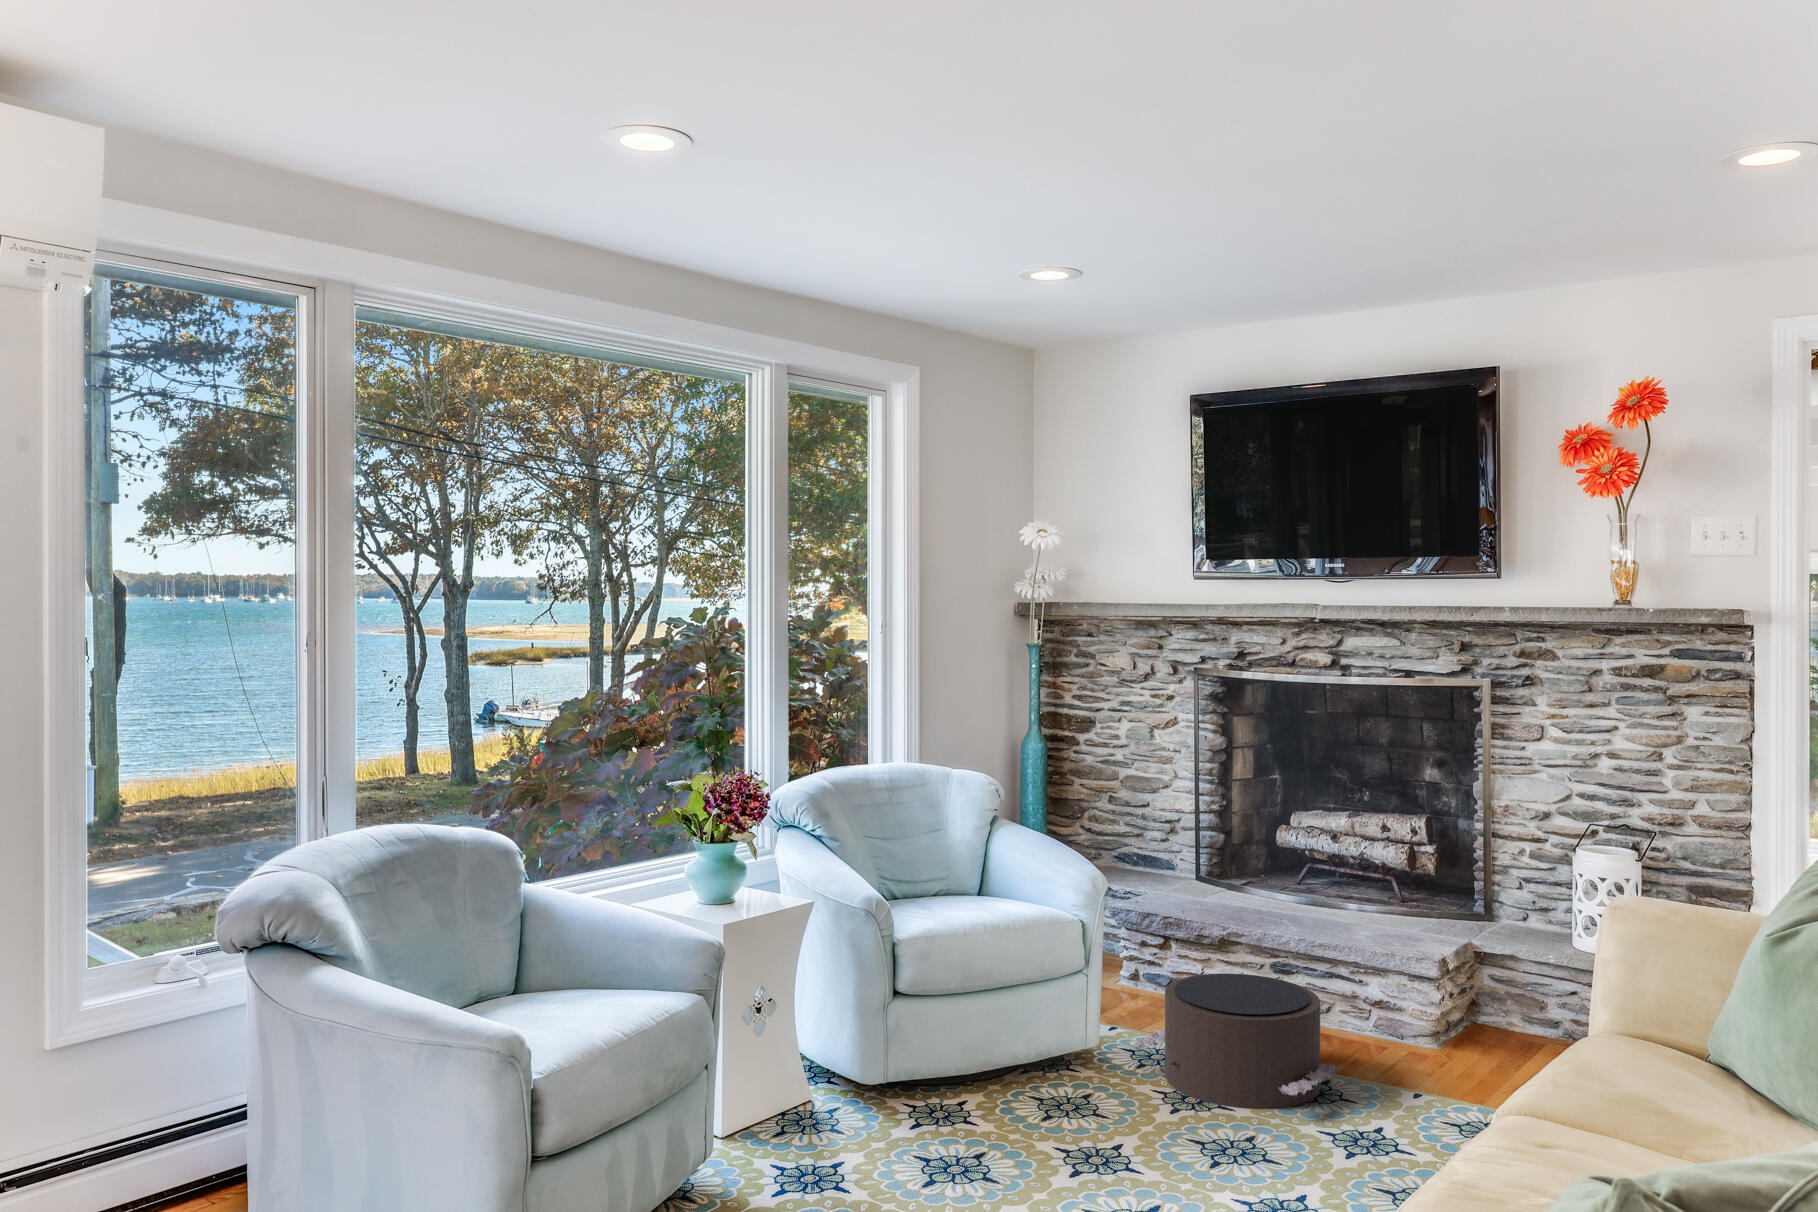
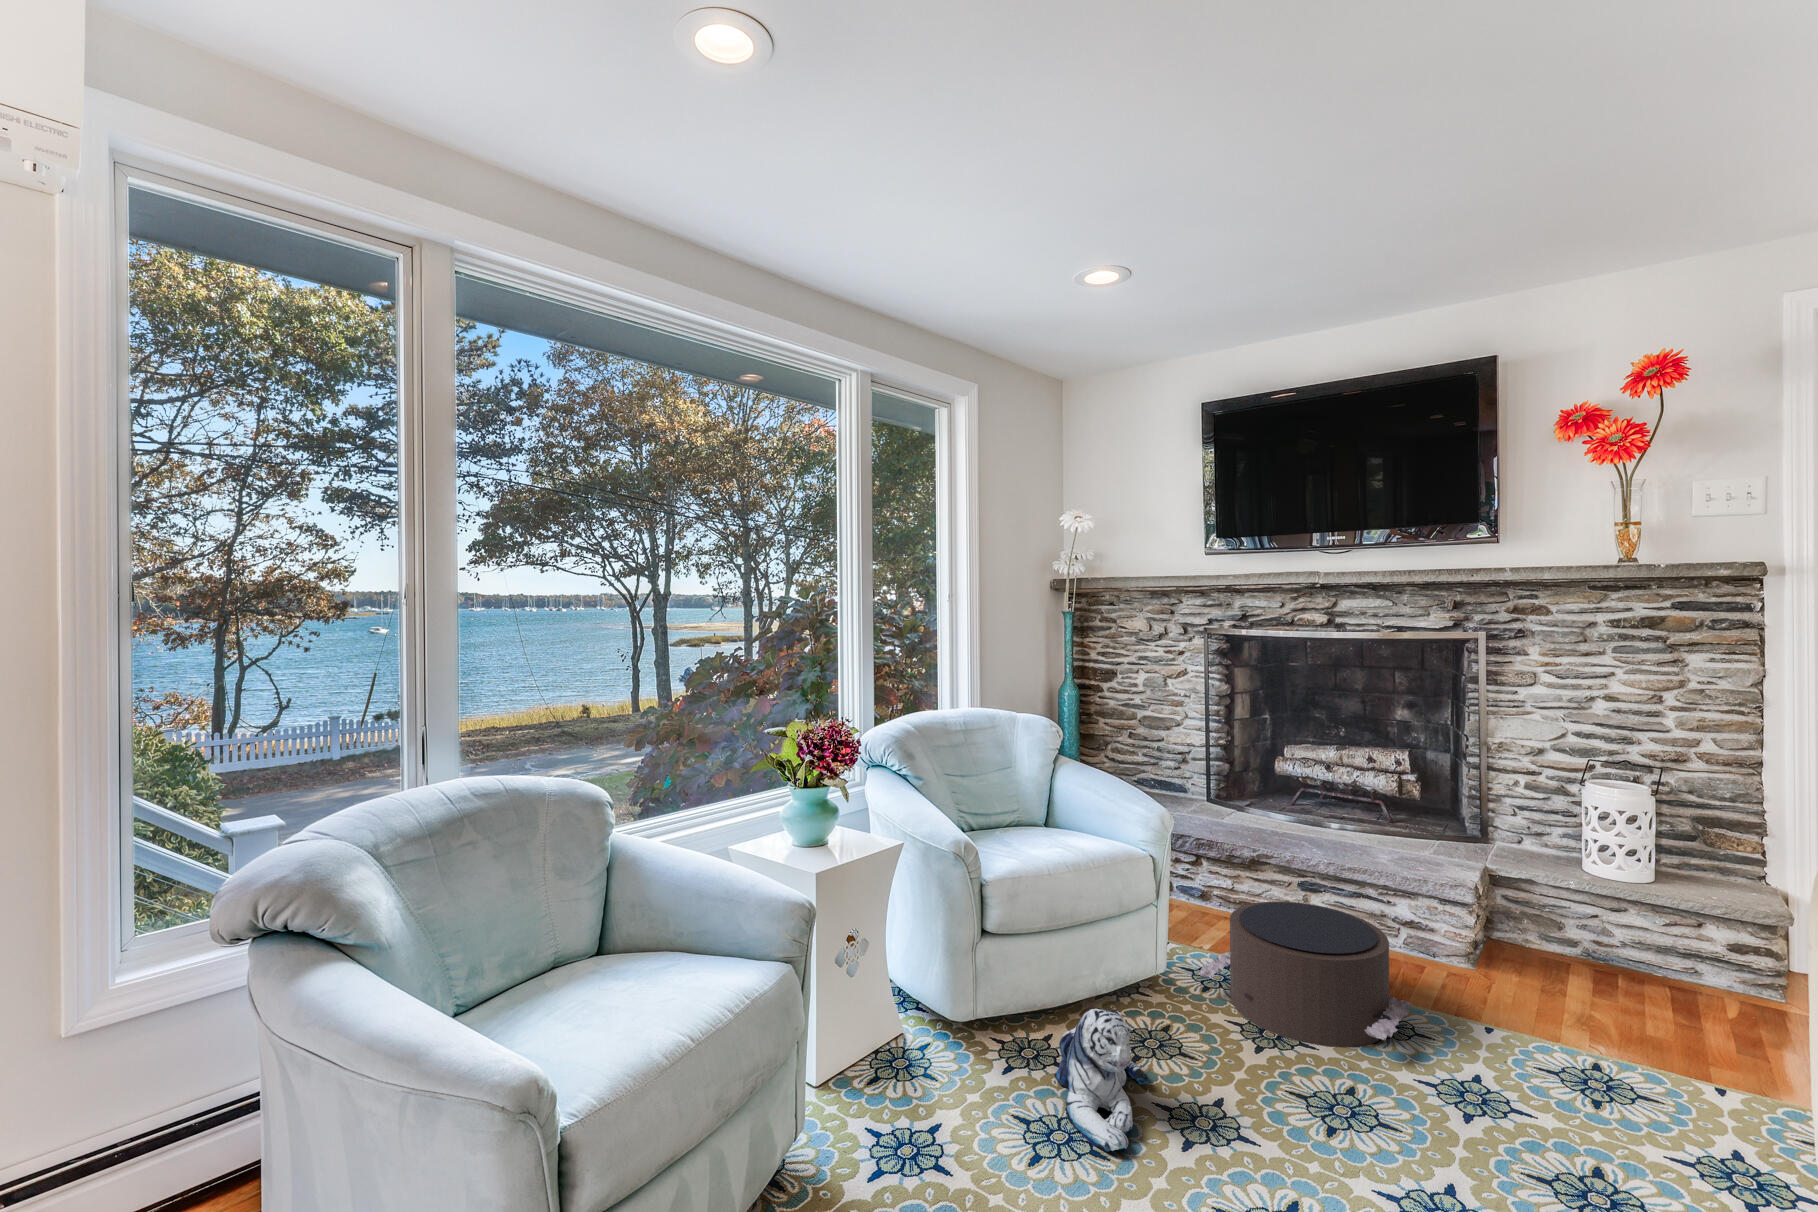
plush toy: none [961,1056,1053,1180] -> present [1054,1009,1148,1152]

